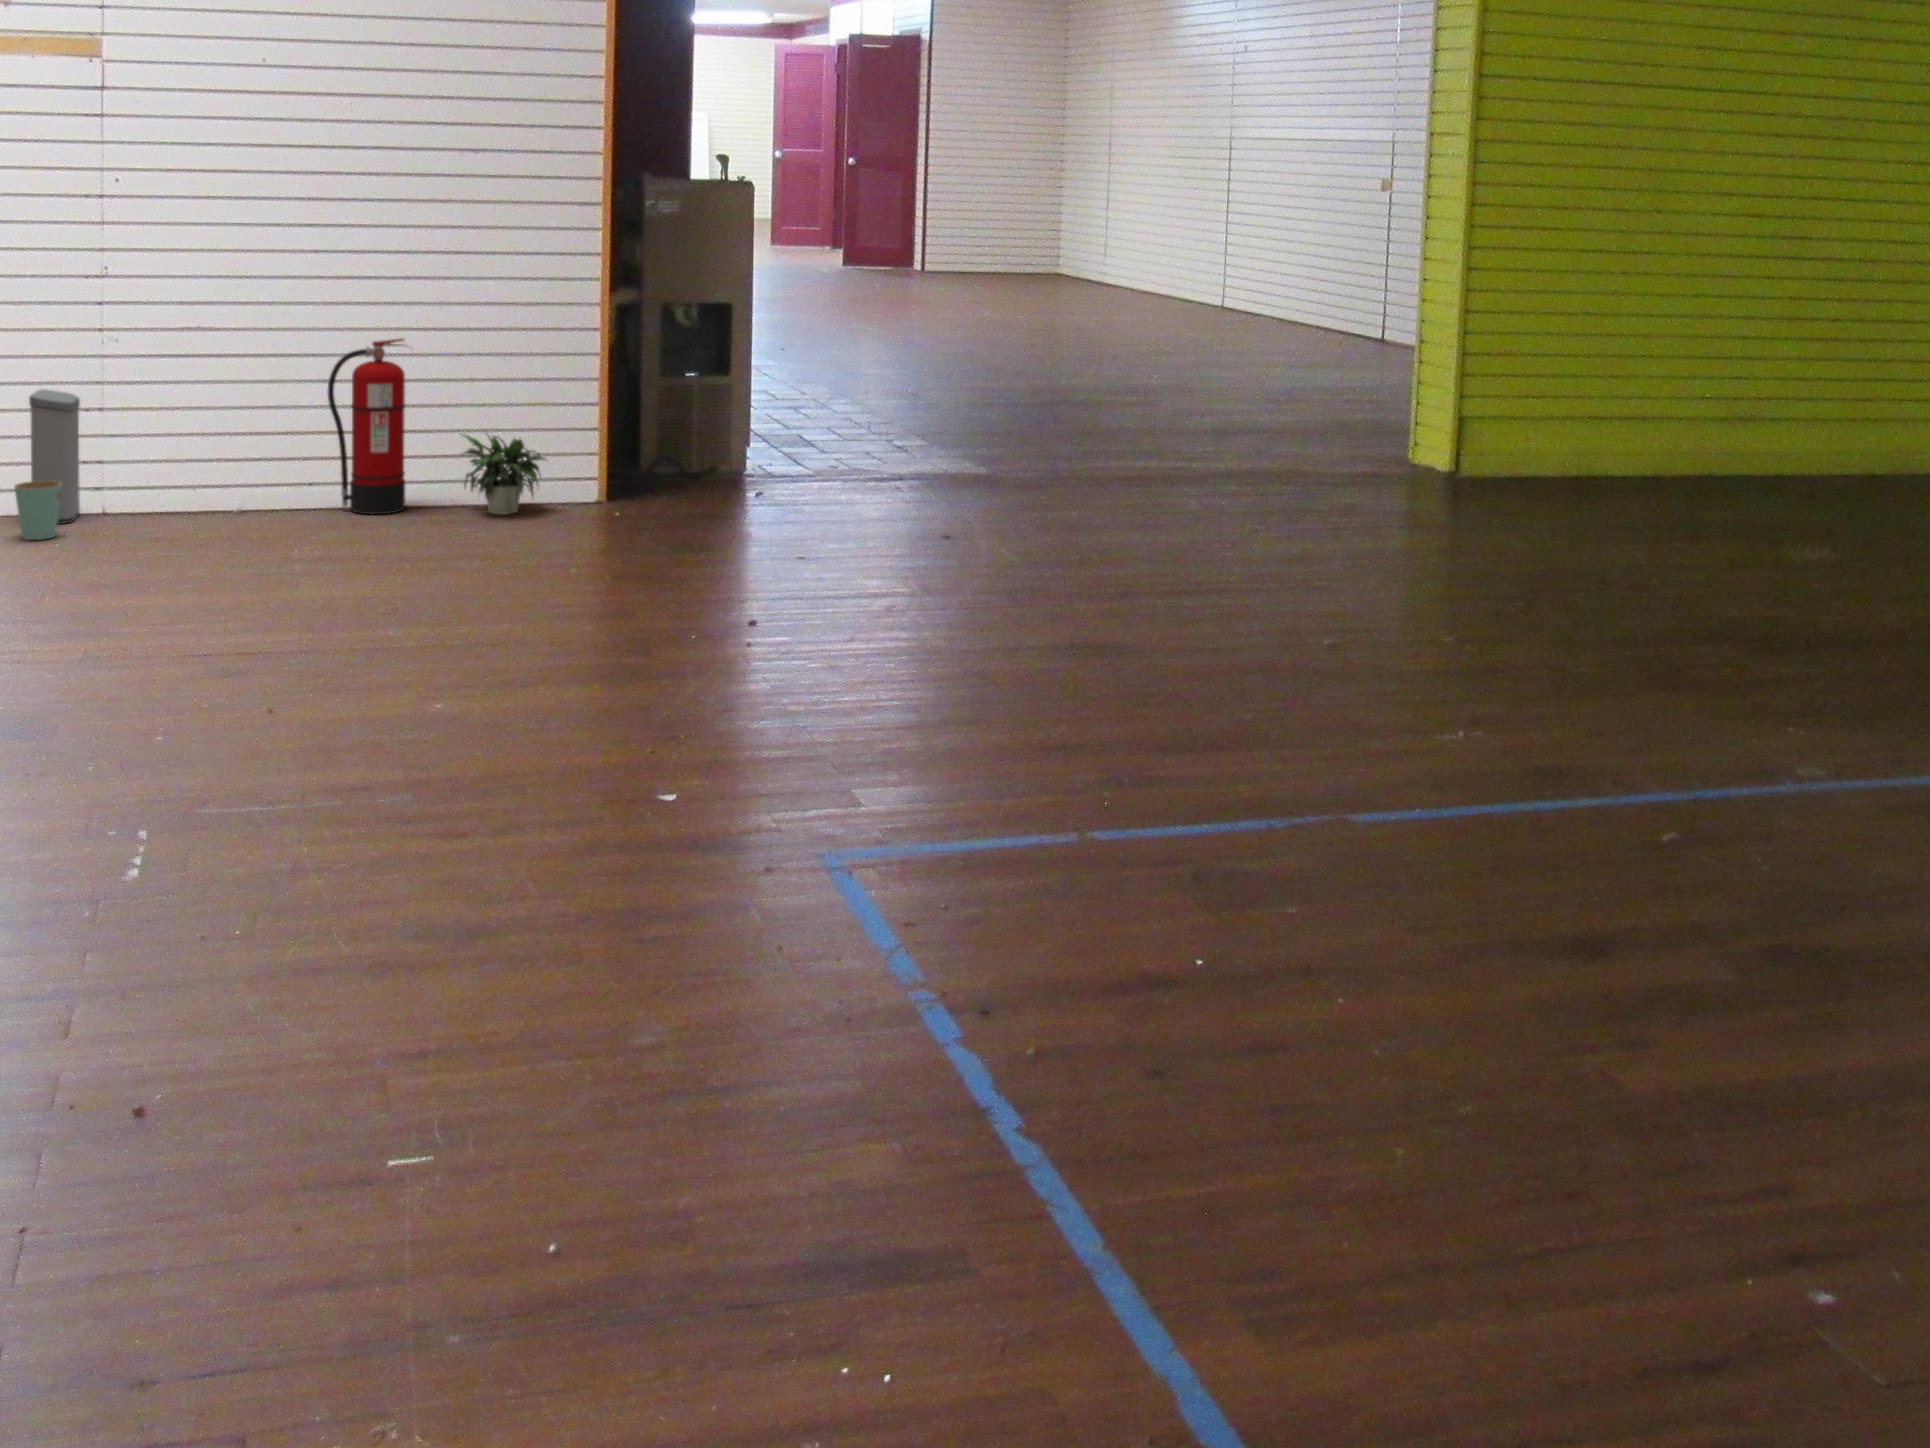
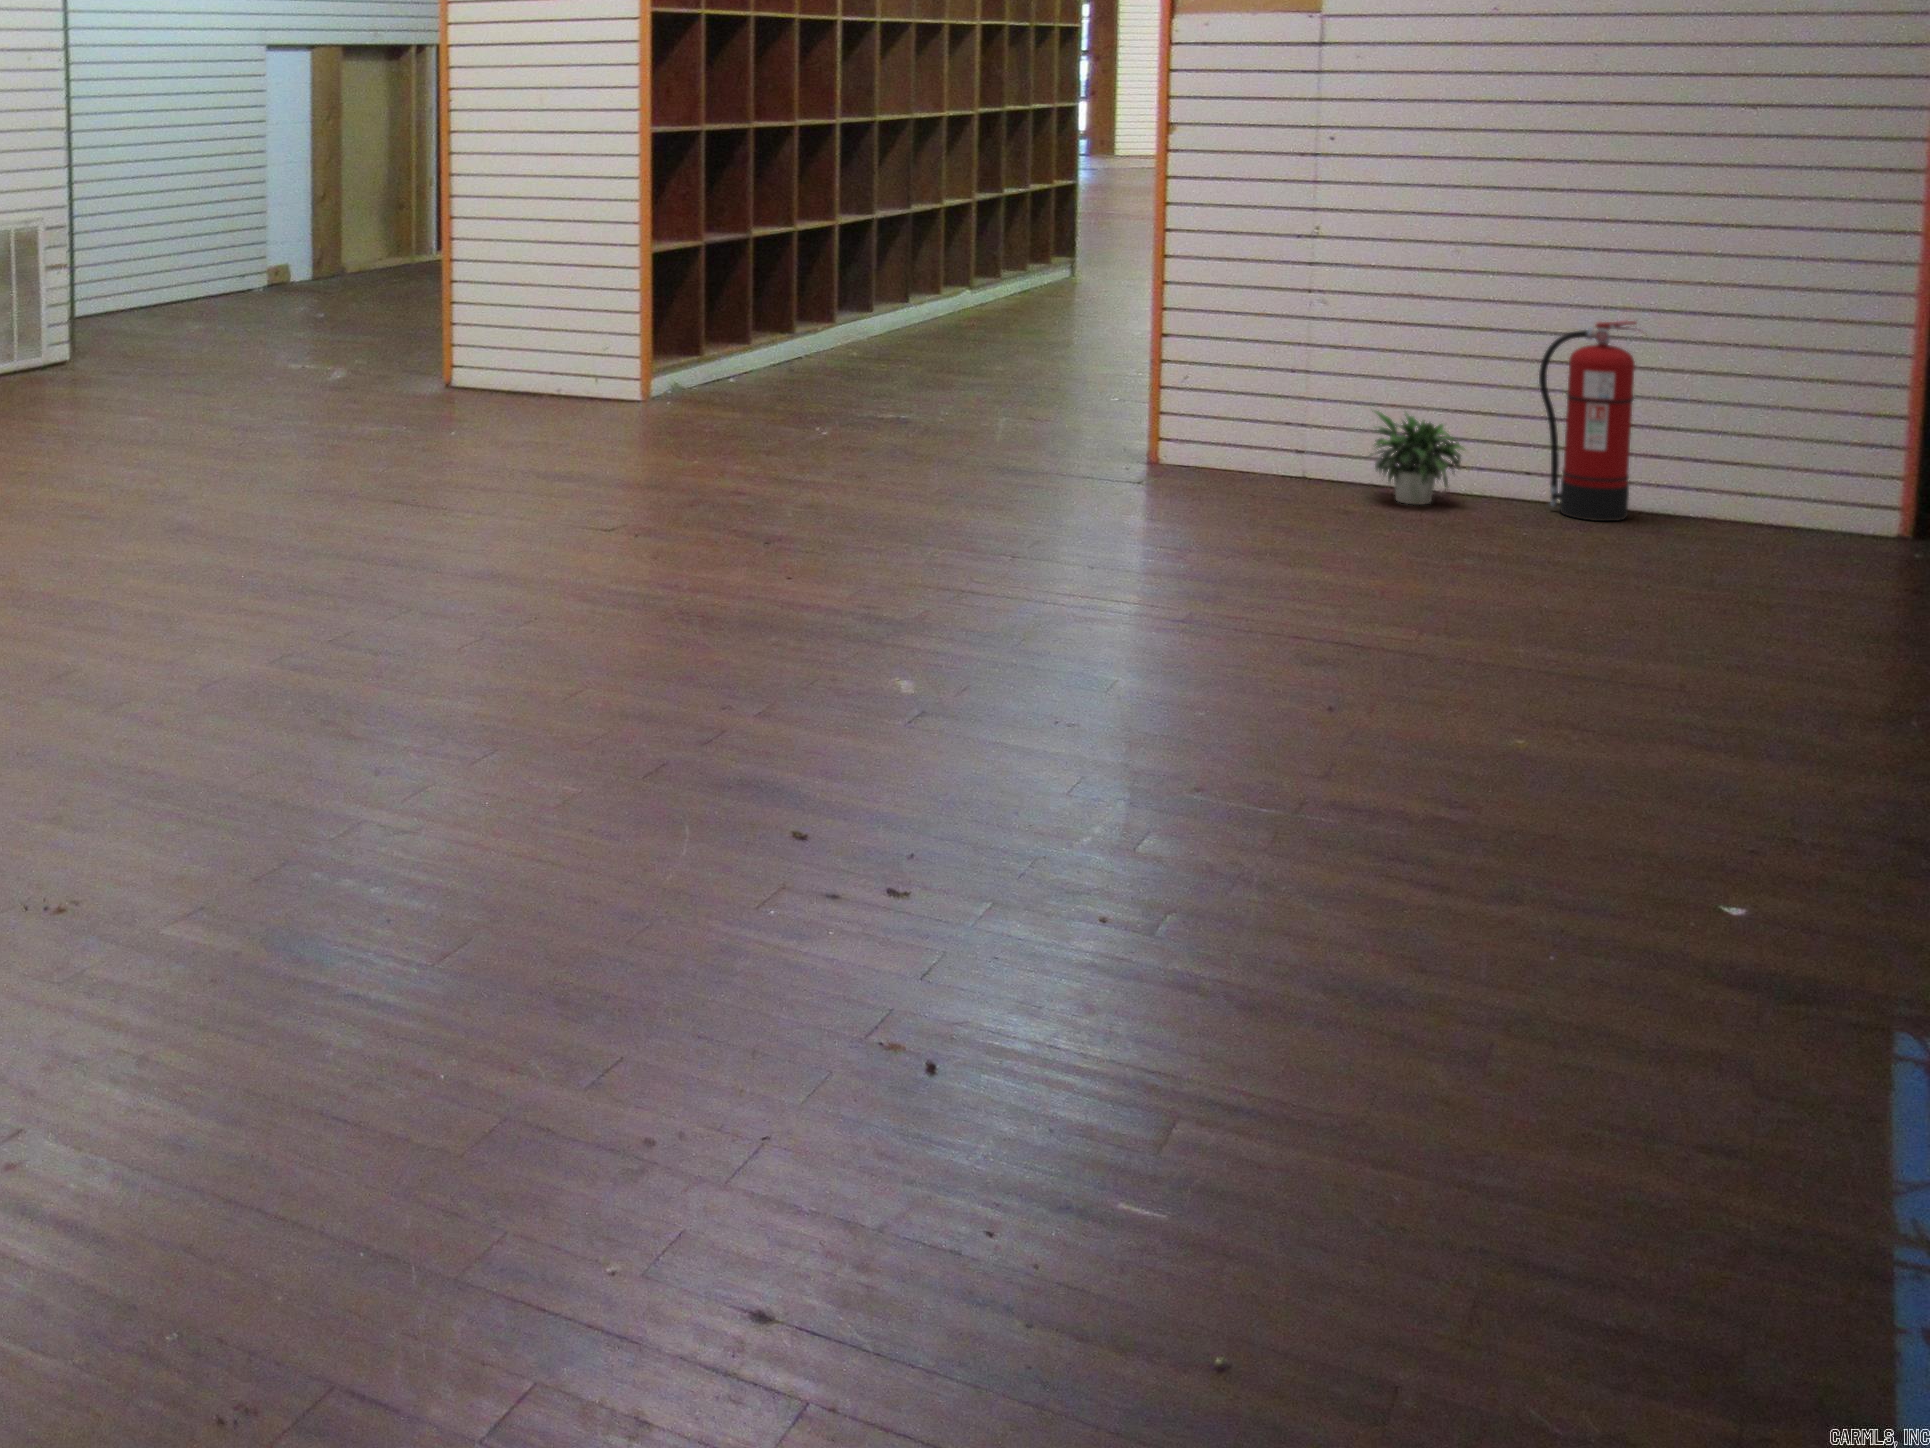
trash can: present [14,389,80,540] -> none [1199,348,1276,496]
potted plant: present [462,435,546,515] -> present [1370,411,1465,505]

